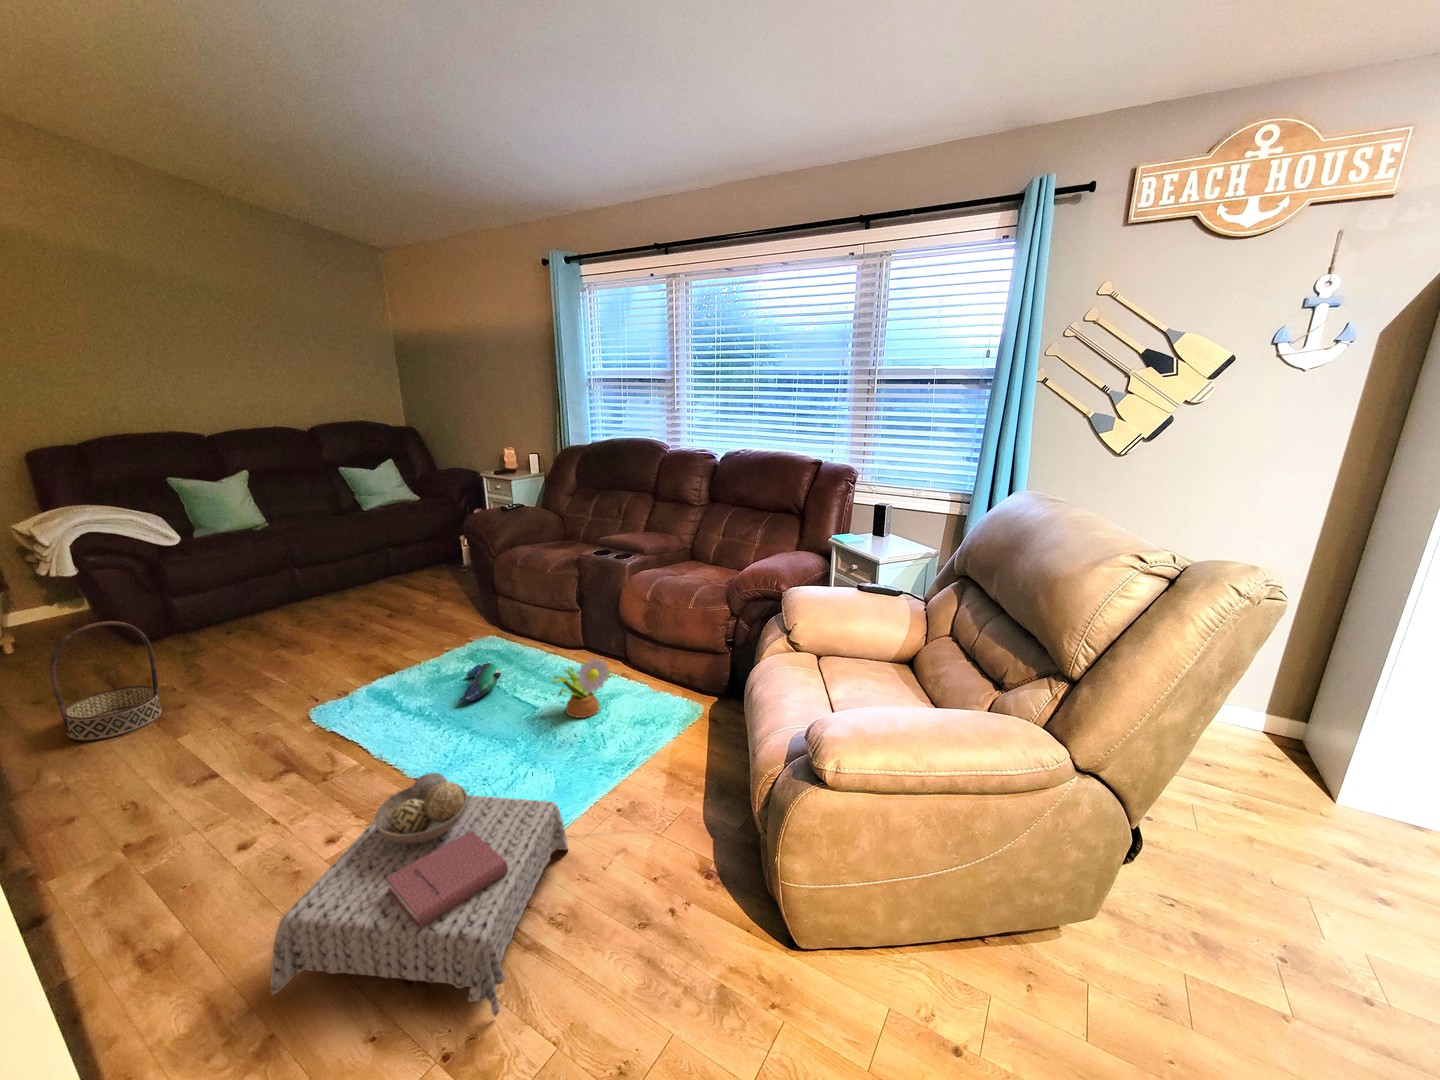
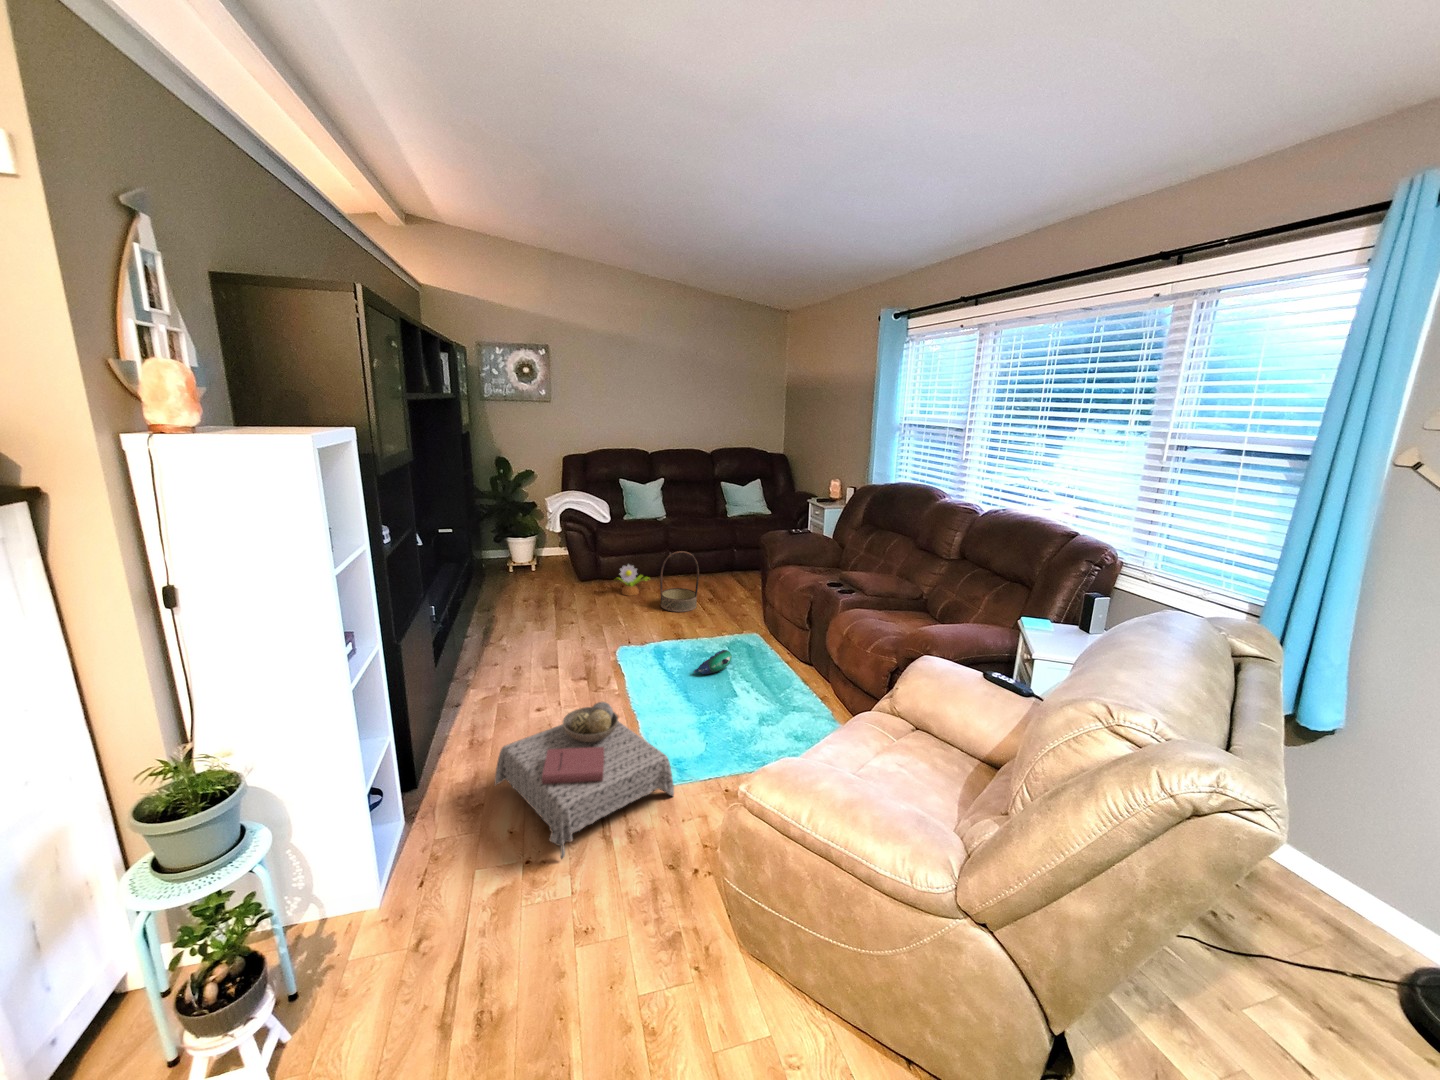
basket: present [50,621,162,741] -> present [660,551,699,612]
decorative plant: present [552,658,614,718] -> present [618,565,649,596]

